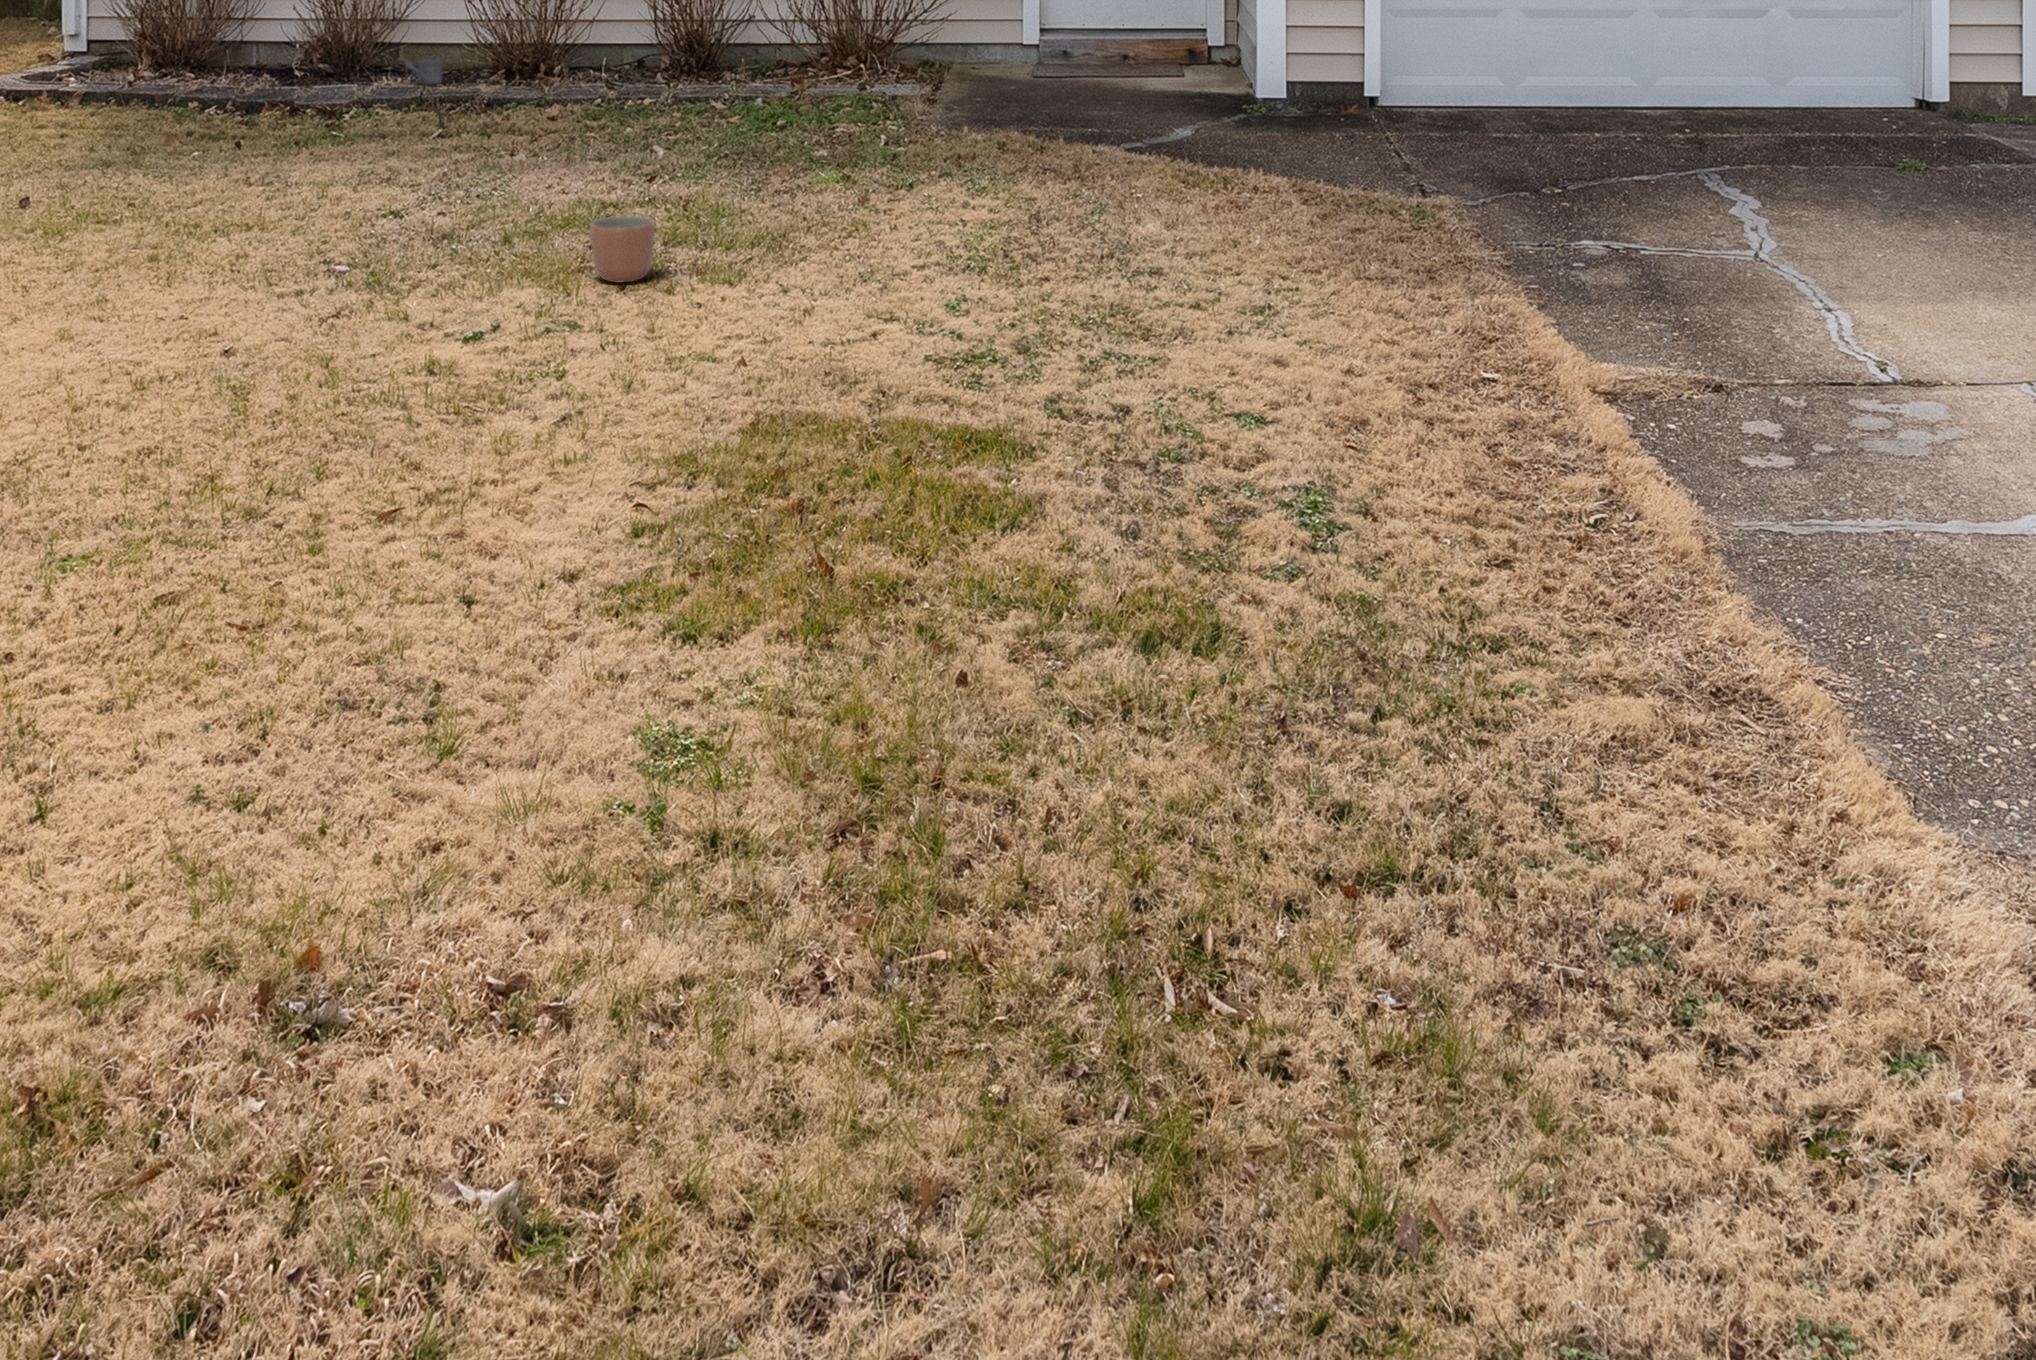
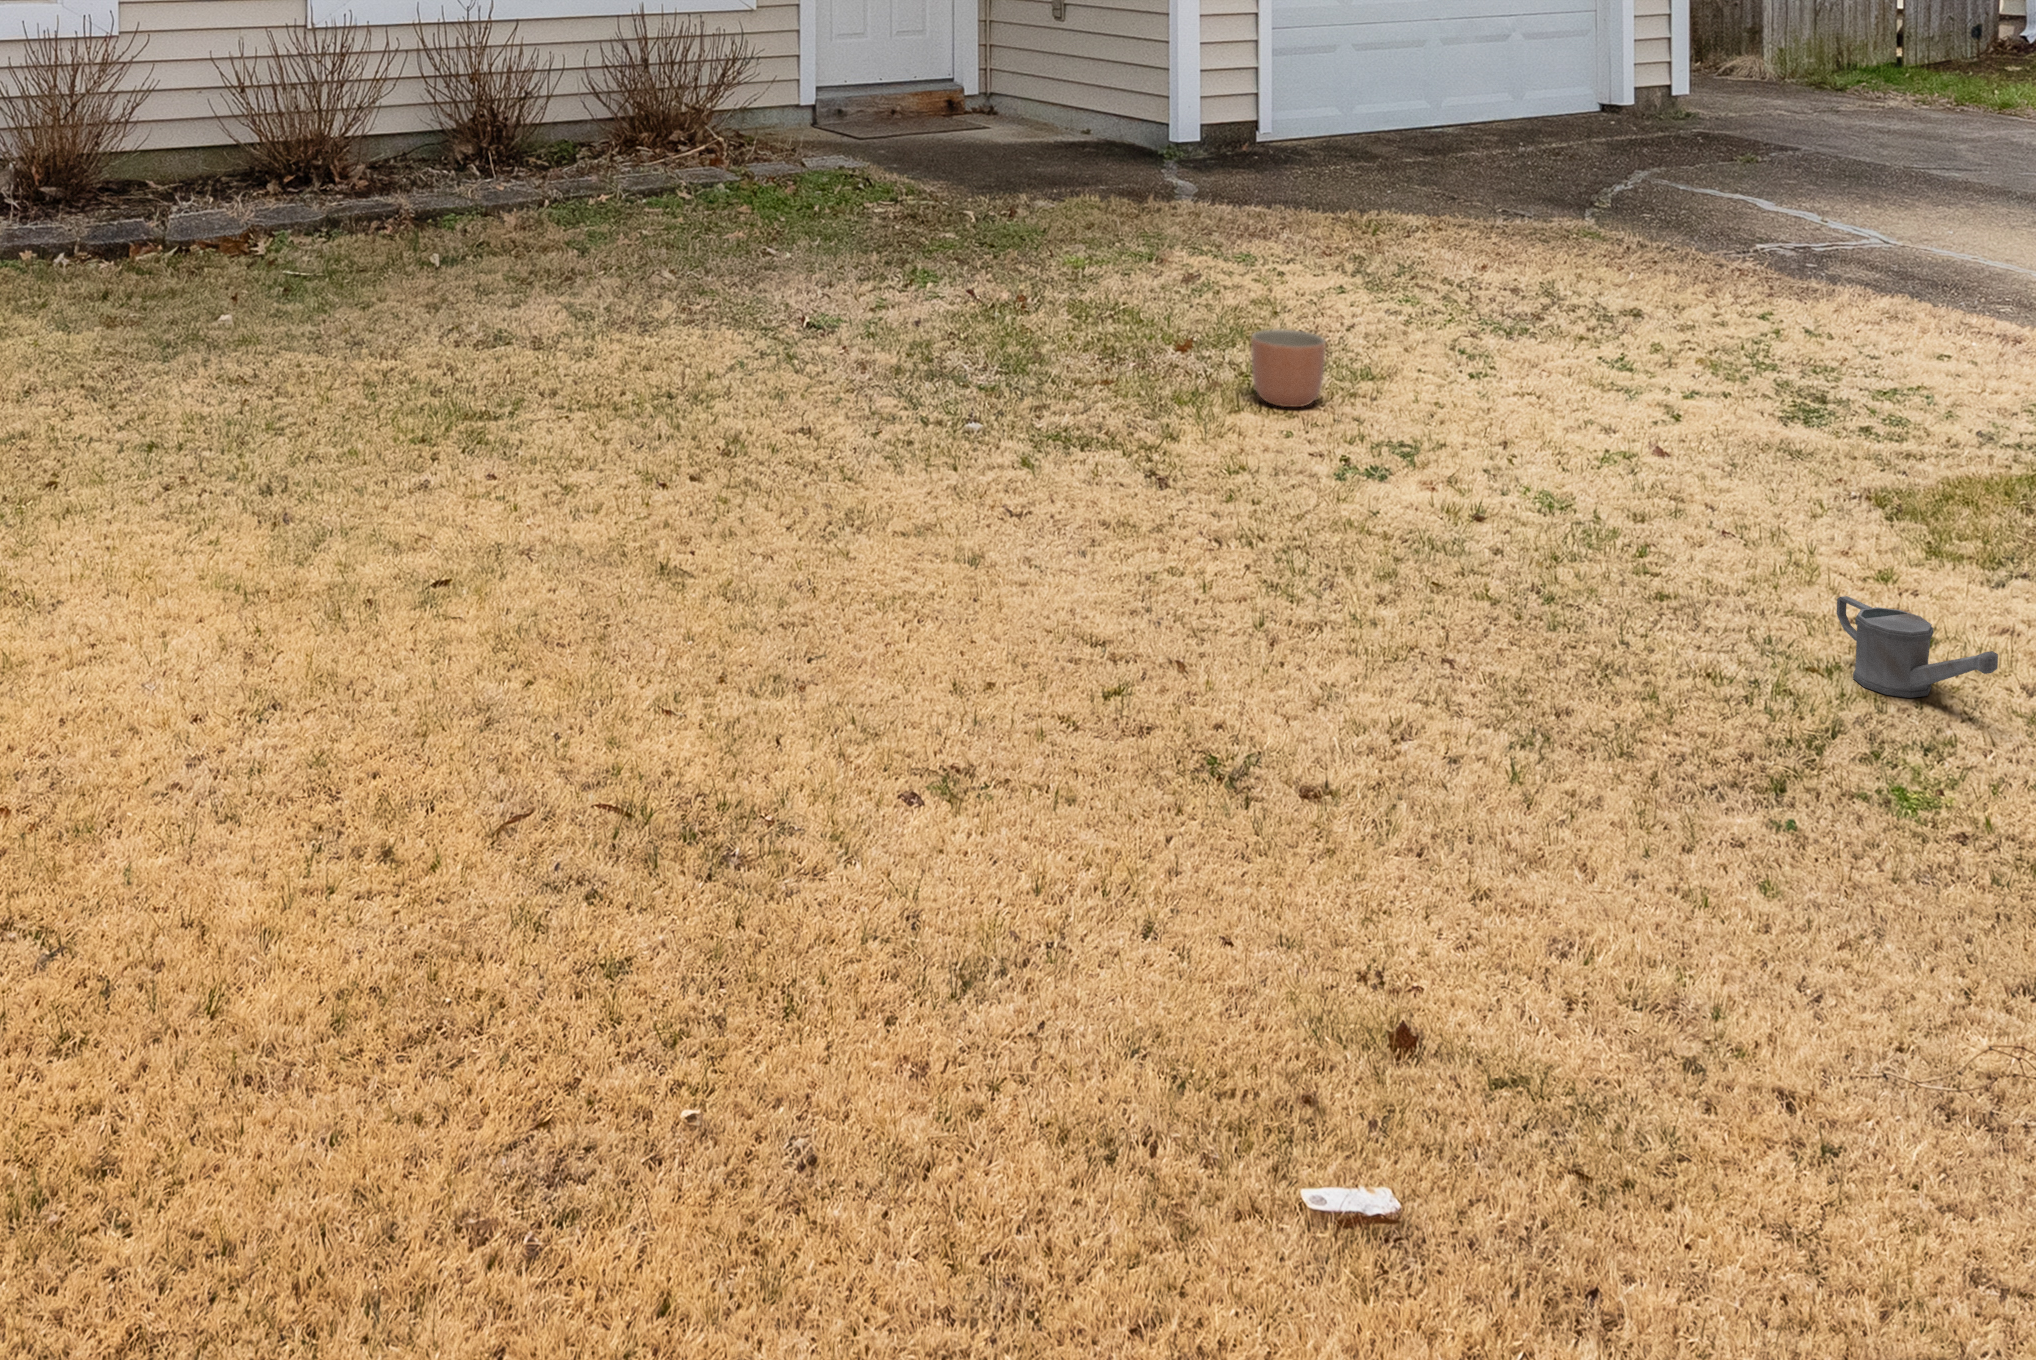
watering can: present [405,58,442,85] -> present [1837,596,1998,698]

